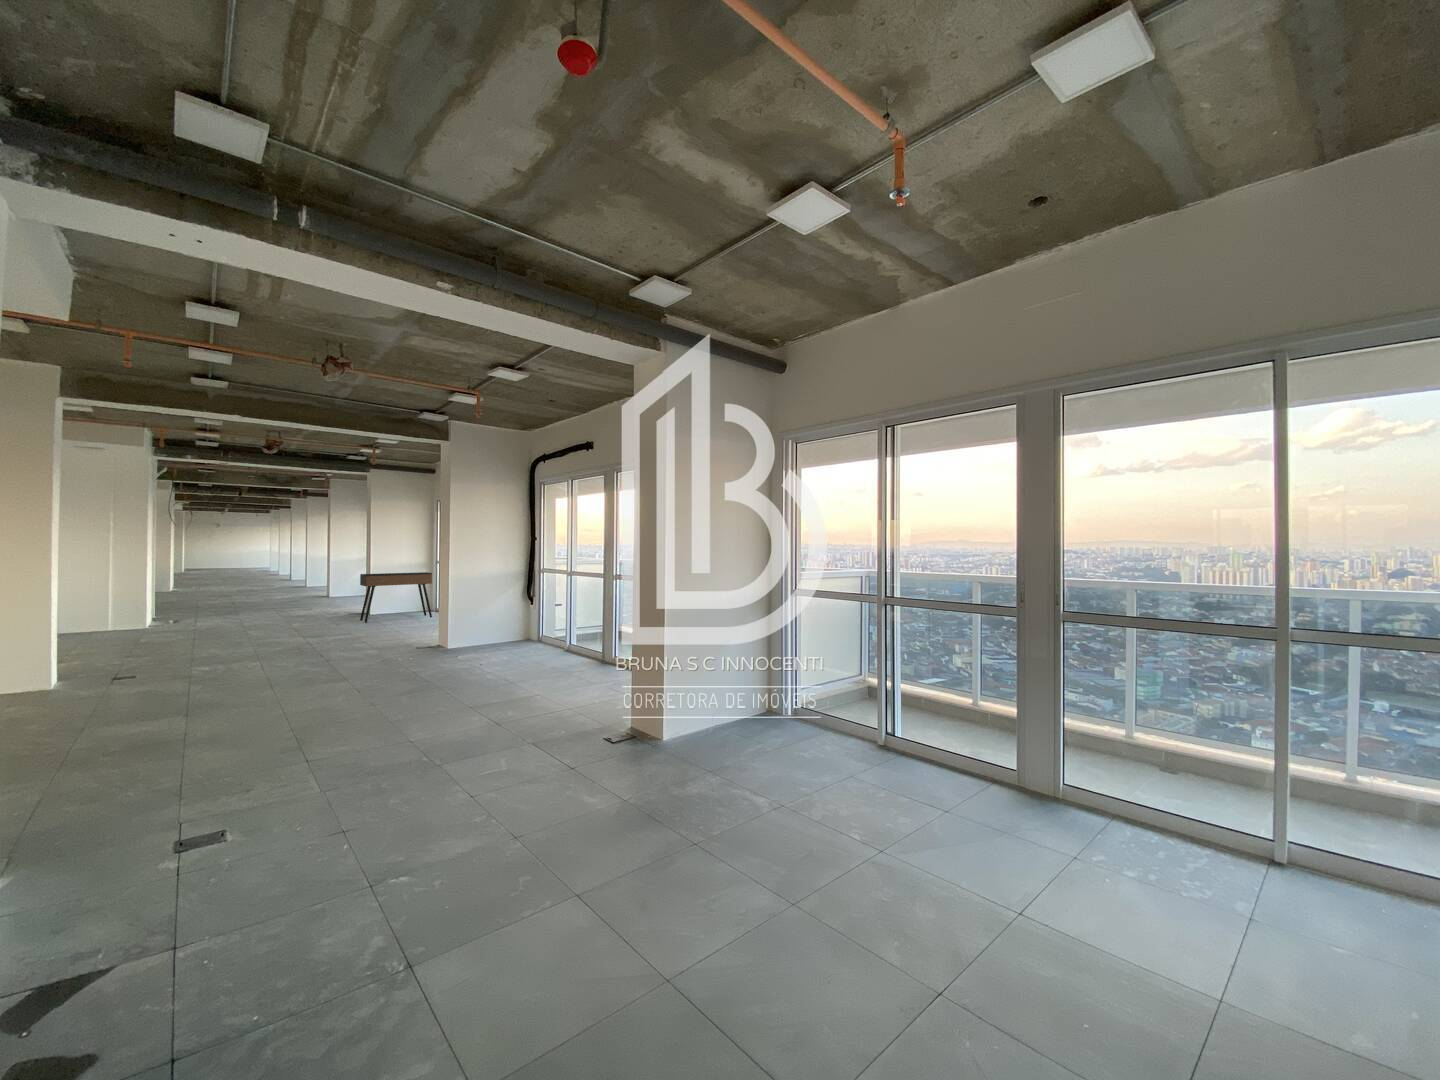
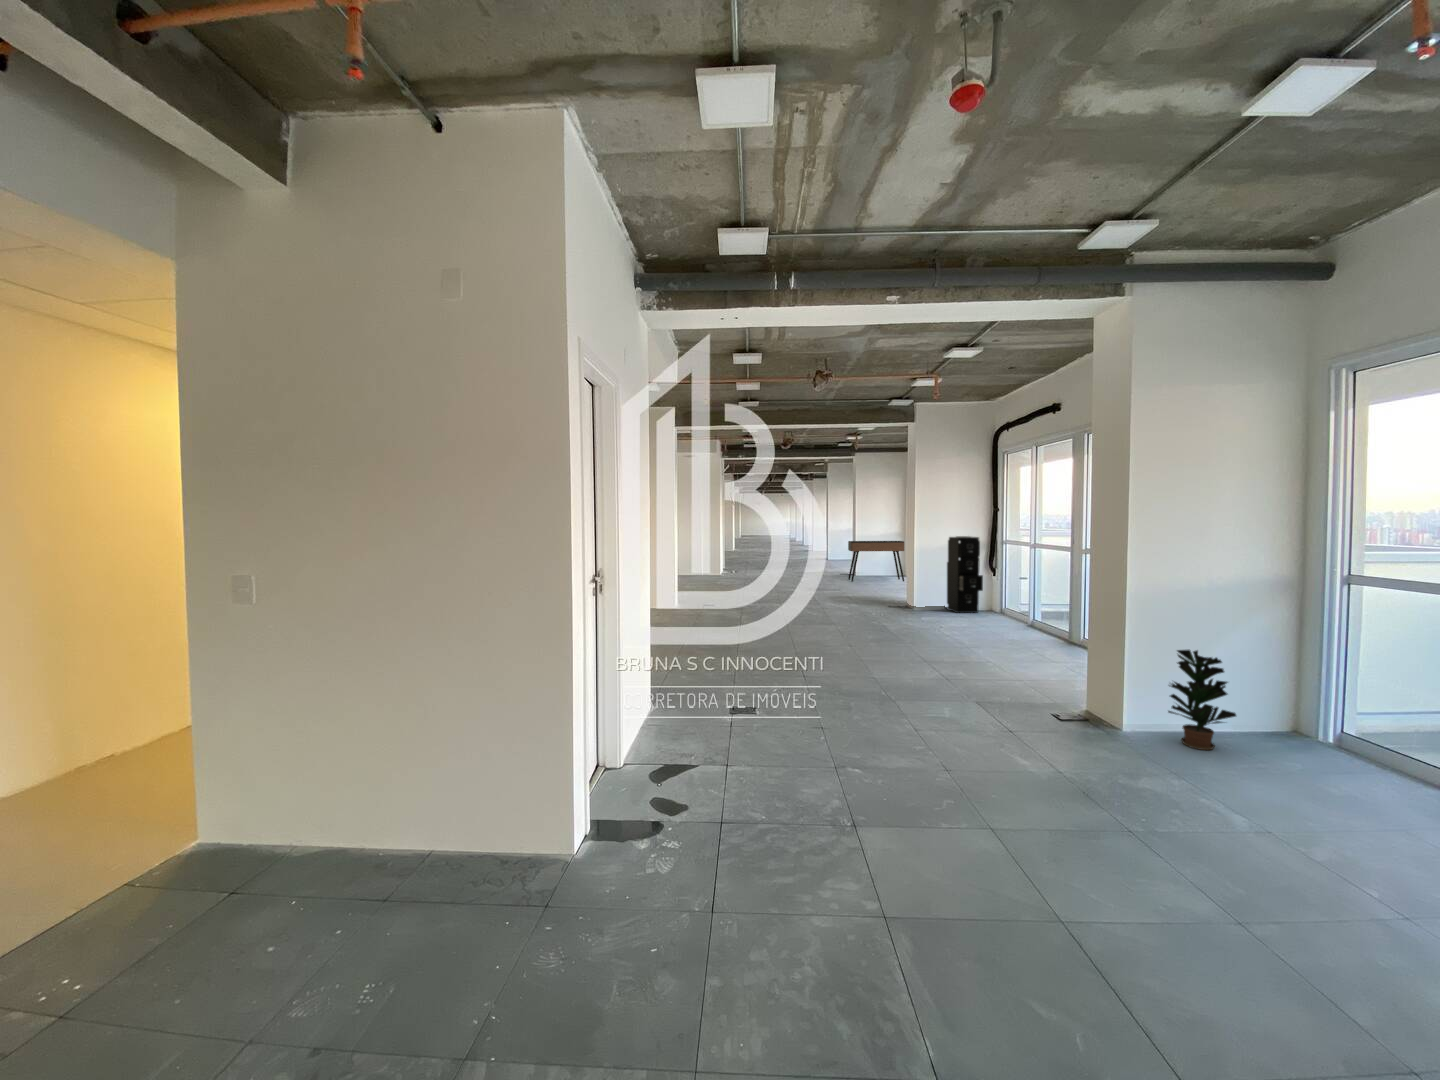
filing cabinet: none [482,565,522,646] -> present [945,536,983,613]
potted plant: none [695,655,741,739] -> present [1168,650,1236,750]

